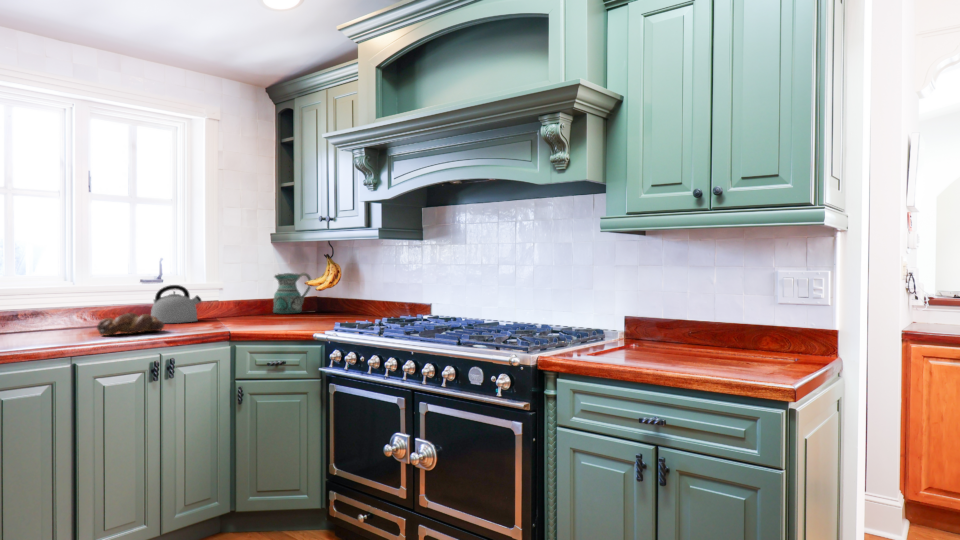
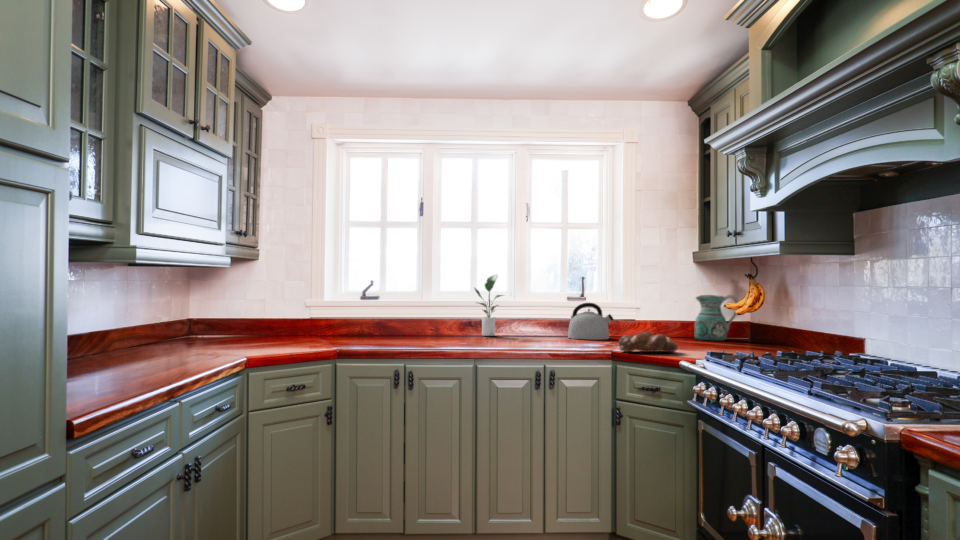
potted plant: none [21,255,68,330] -> present [475,274,502,336]
bread loaf: present [97,313,164,336] -> present [618,332,678,352]

